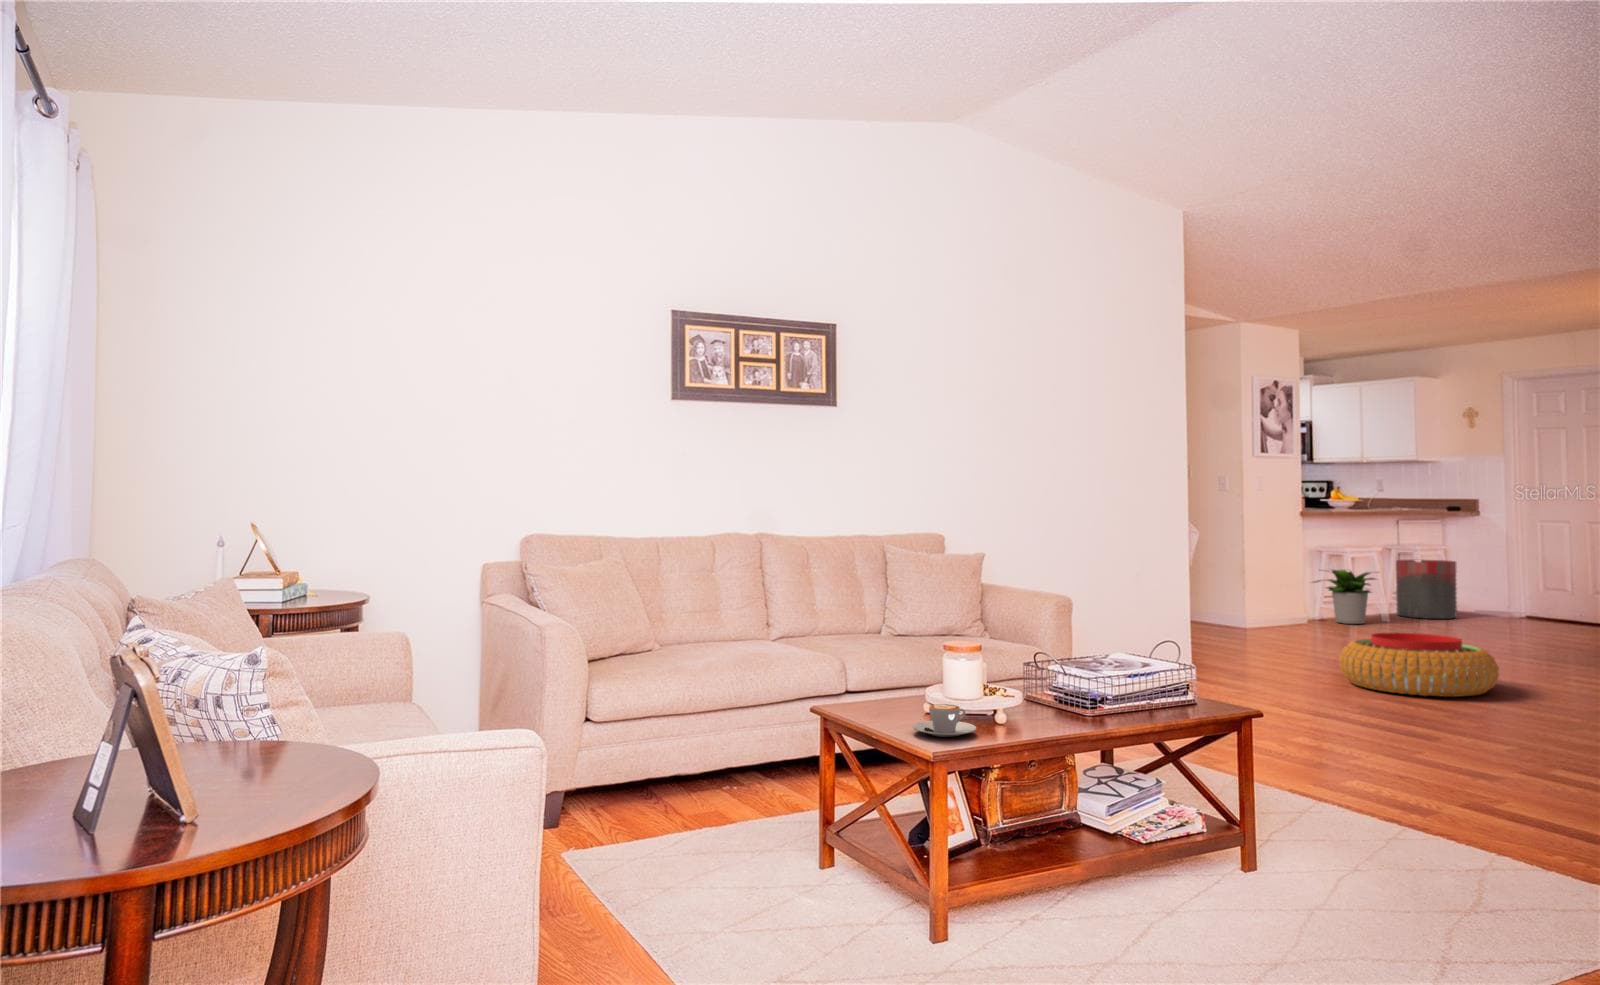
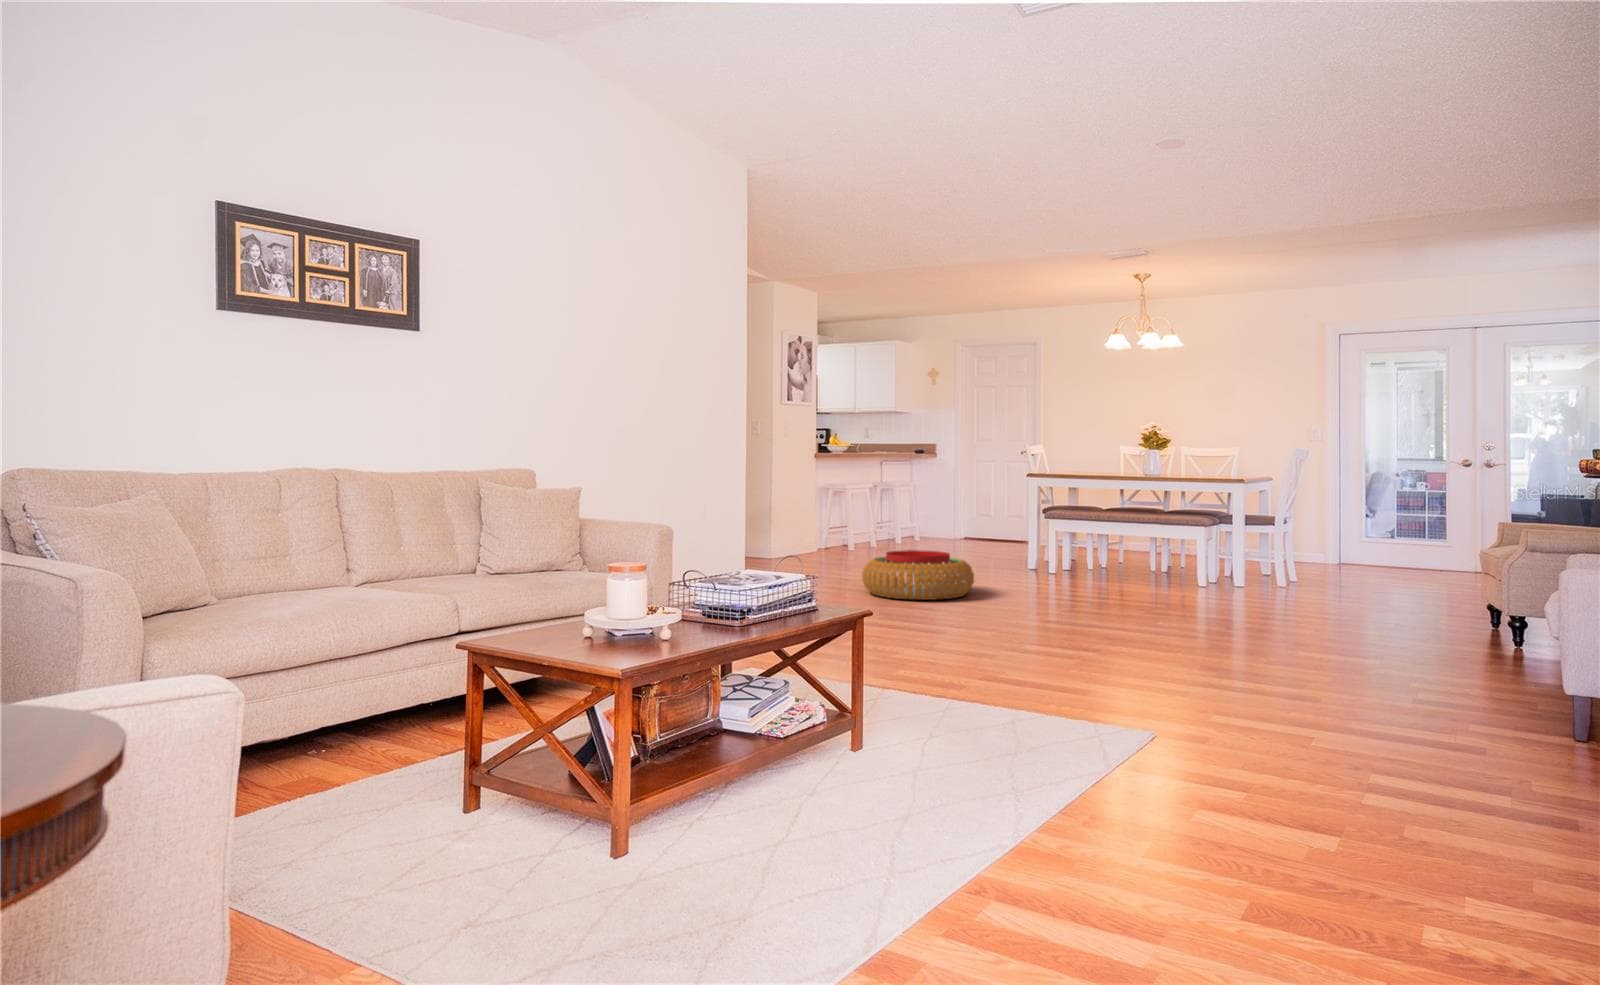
trash can: present [1396,560,1457,619] -> none [881,494,923,542]
potted plant: present [1315,570,1374,624] -> none [820,503,876,548]
coffee cup: present [913,704,976,737] -> none [582,625,647,657]

